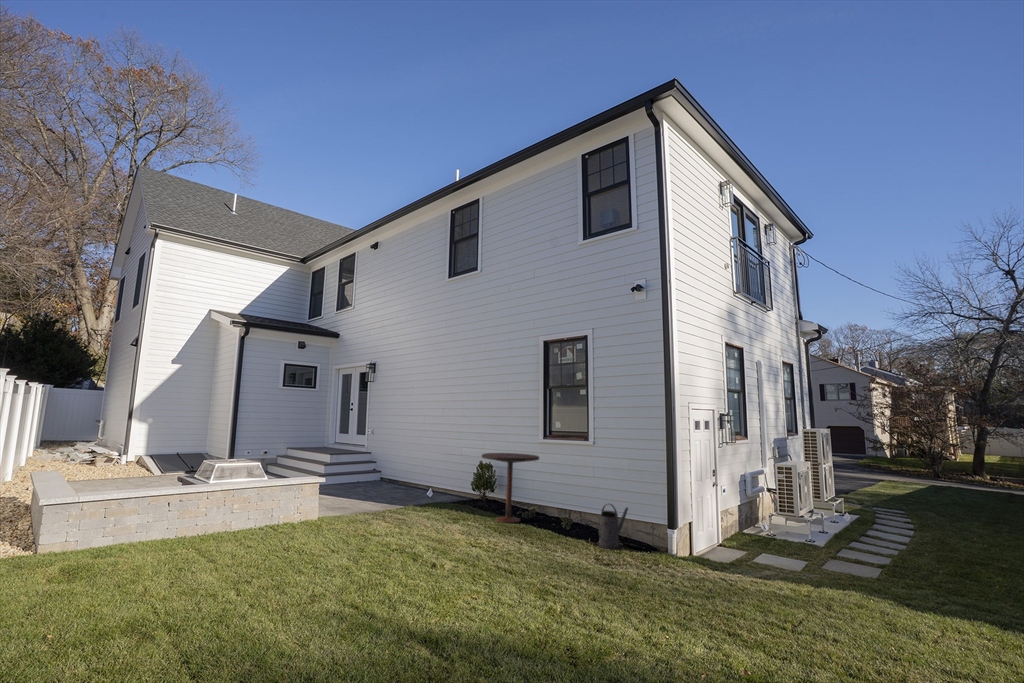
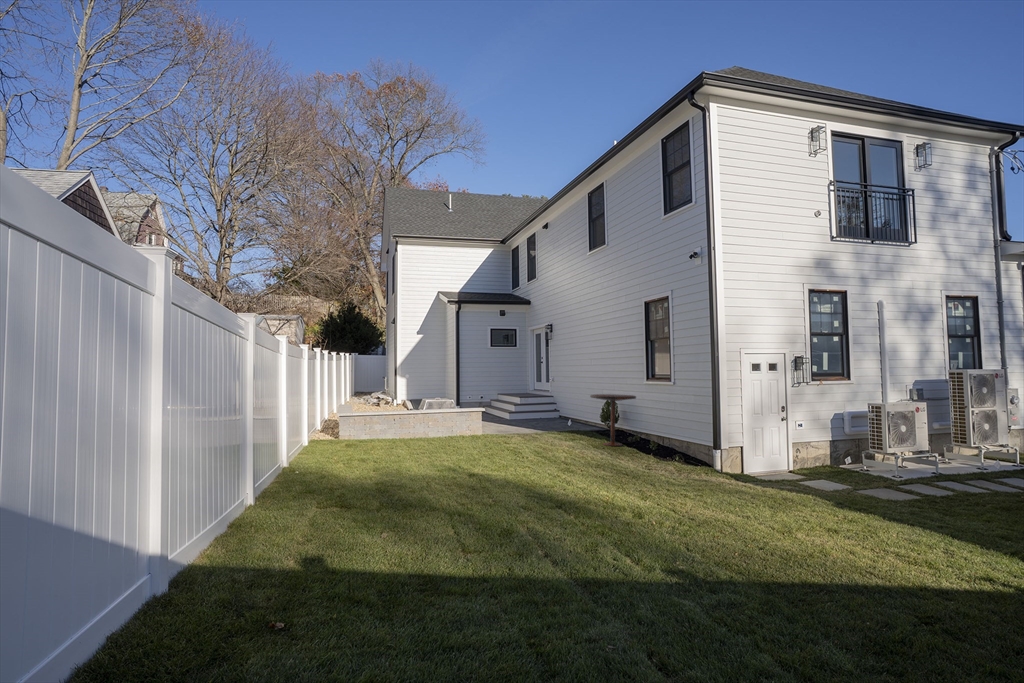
watering can: present [598,504,628,549] -> none [650,429,685,462]

